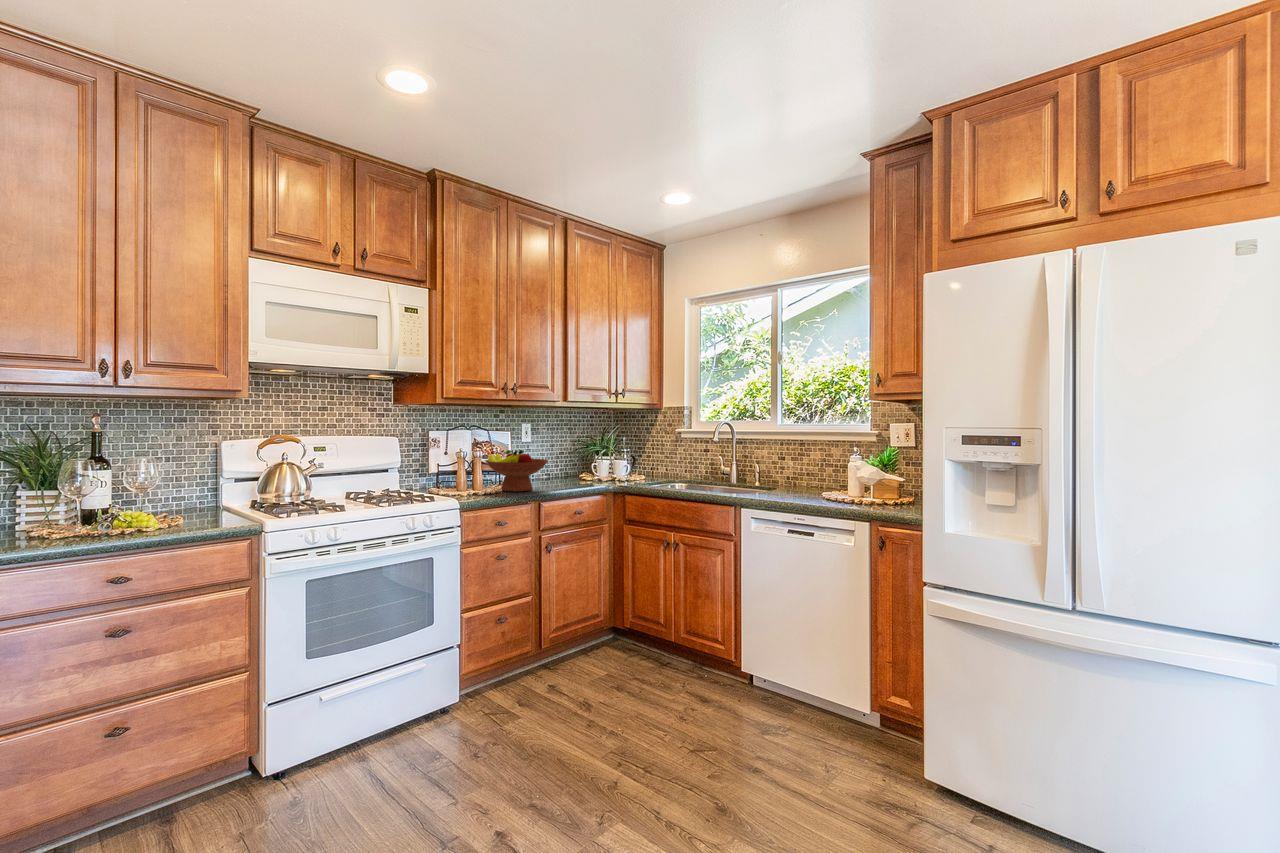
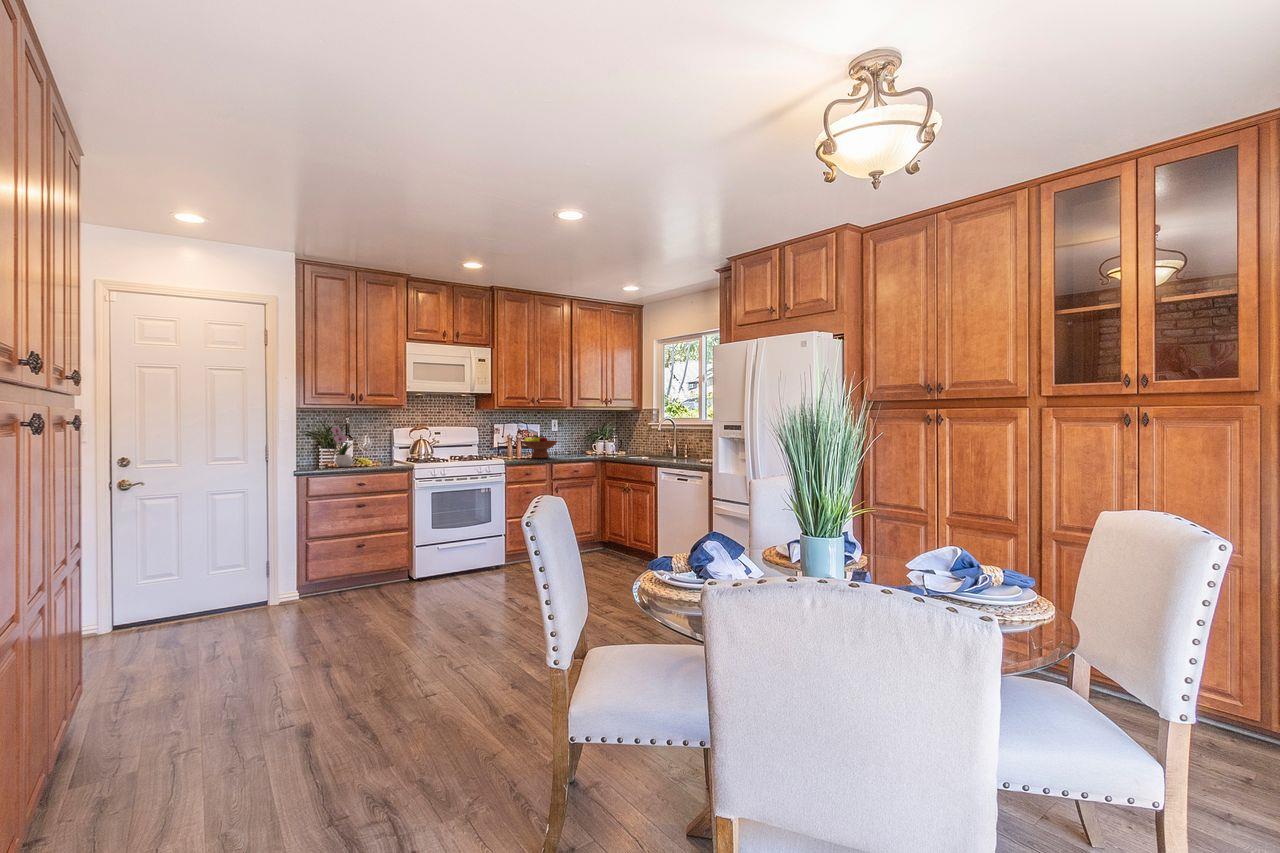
flower arrangement: none [38,422,109,536] -> present [332,420,353,467]

